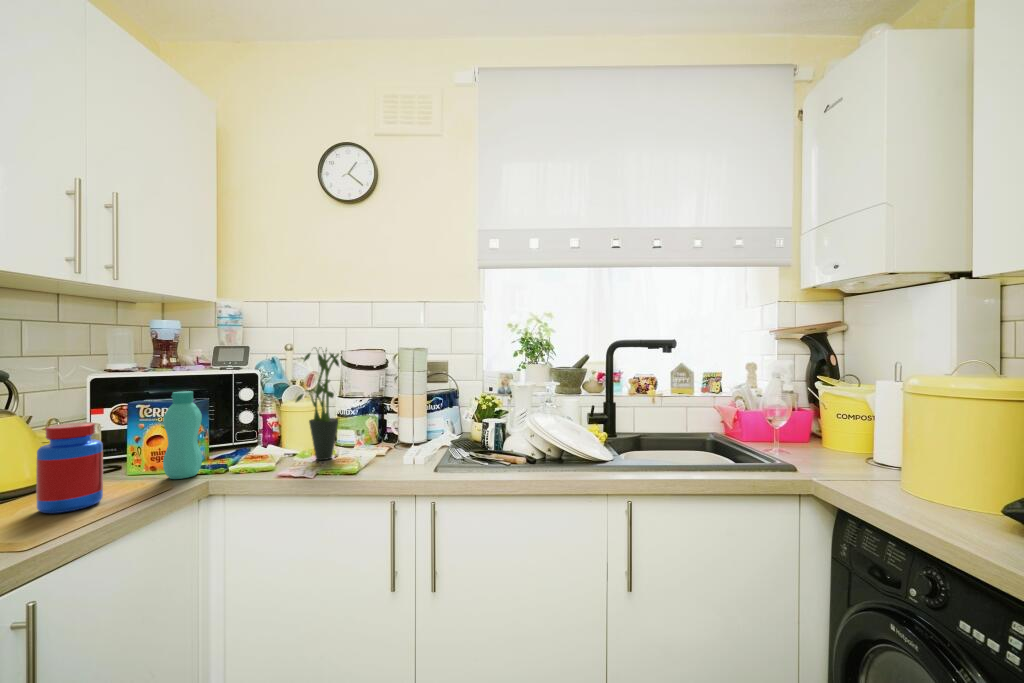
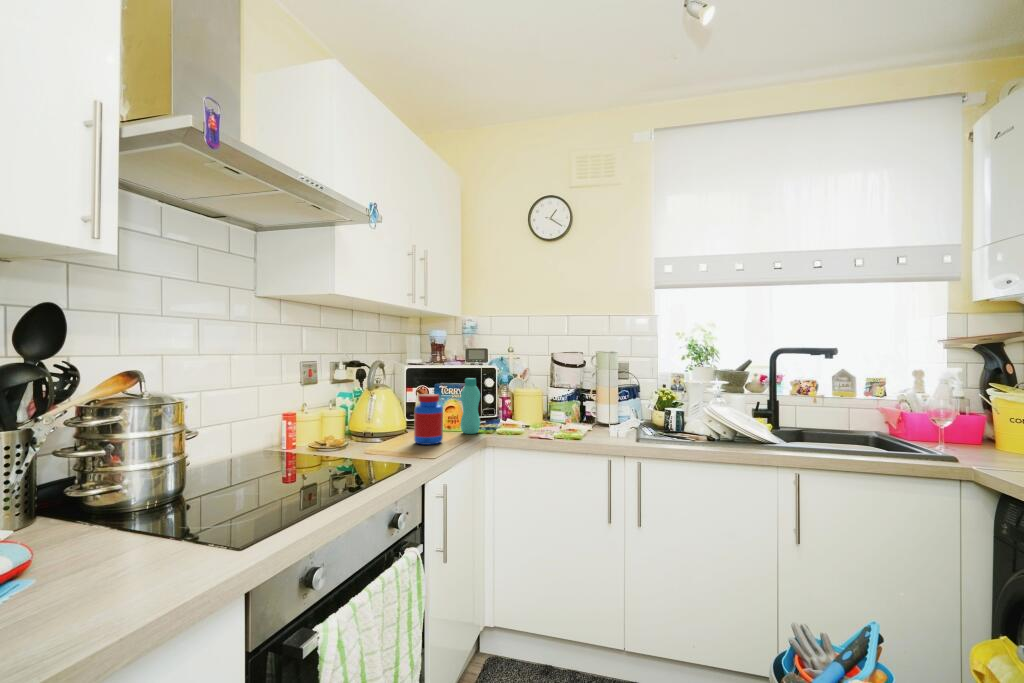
potted plant: present [296,350,347,460] -> none [533,351,569,430]

